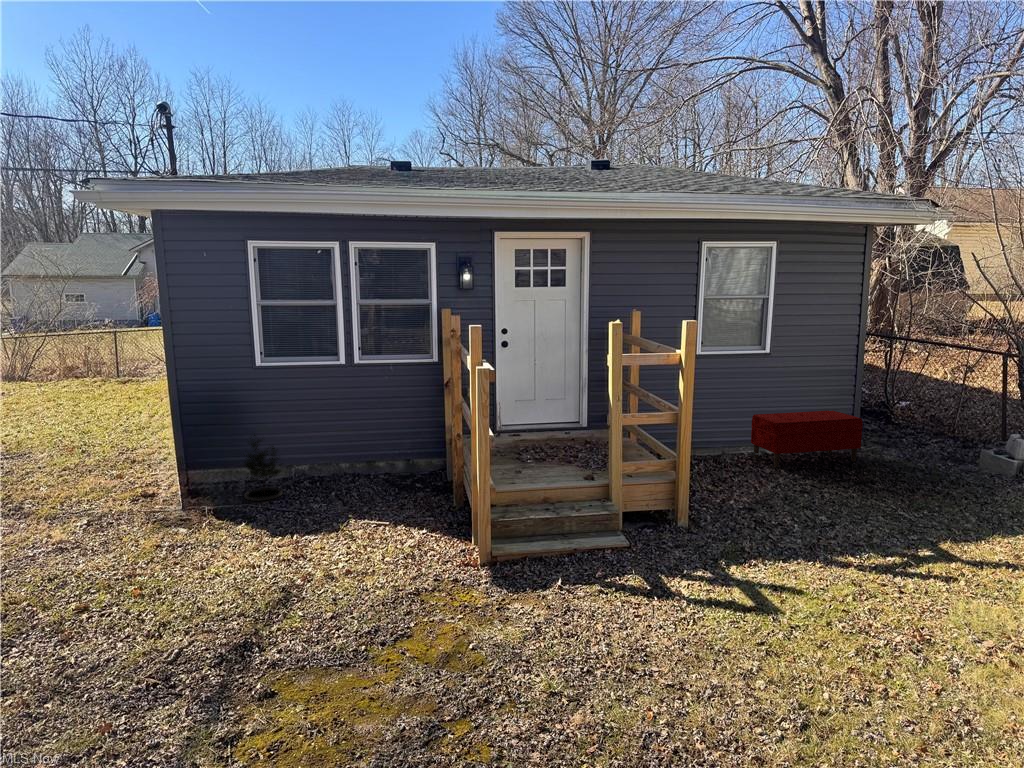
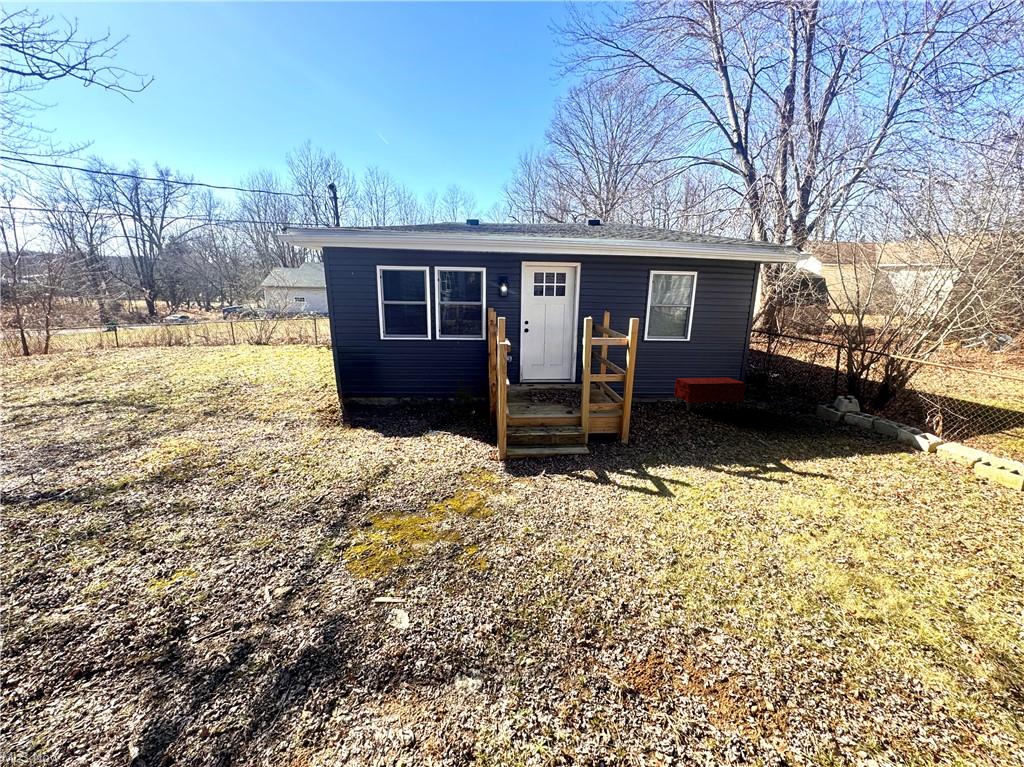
potted tree: present [244,435,283,501] -> present [454,381,474,416]

